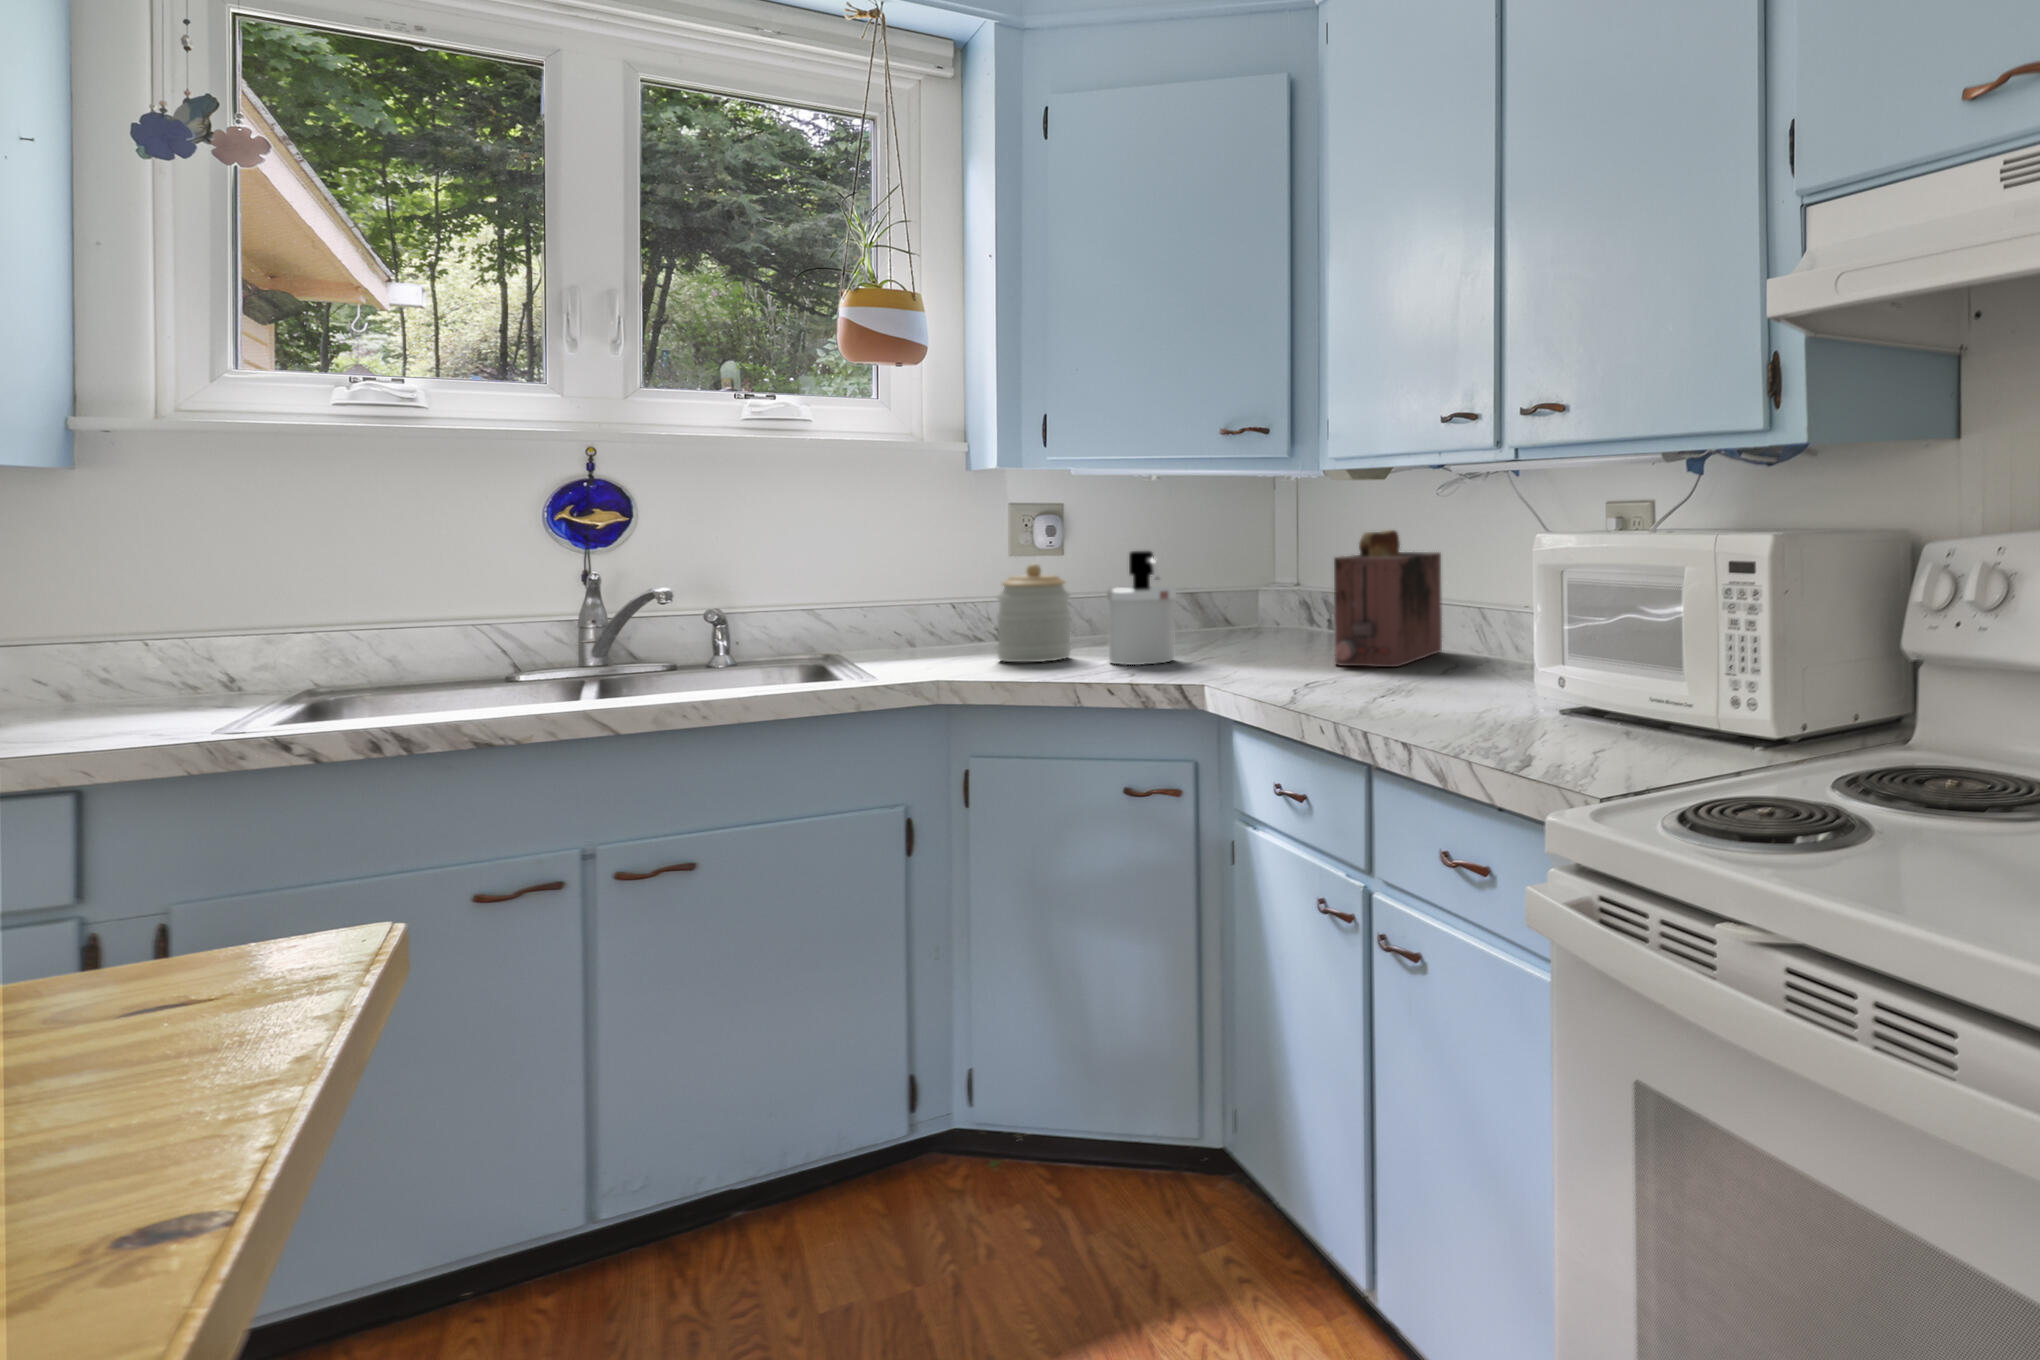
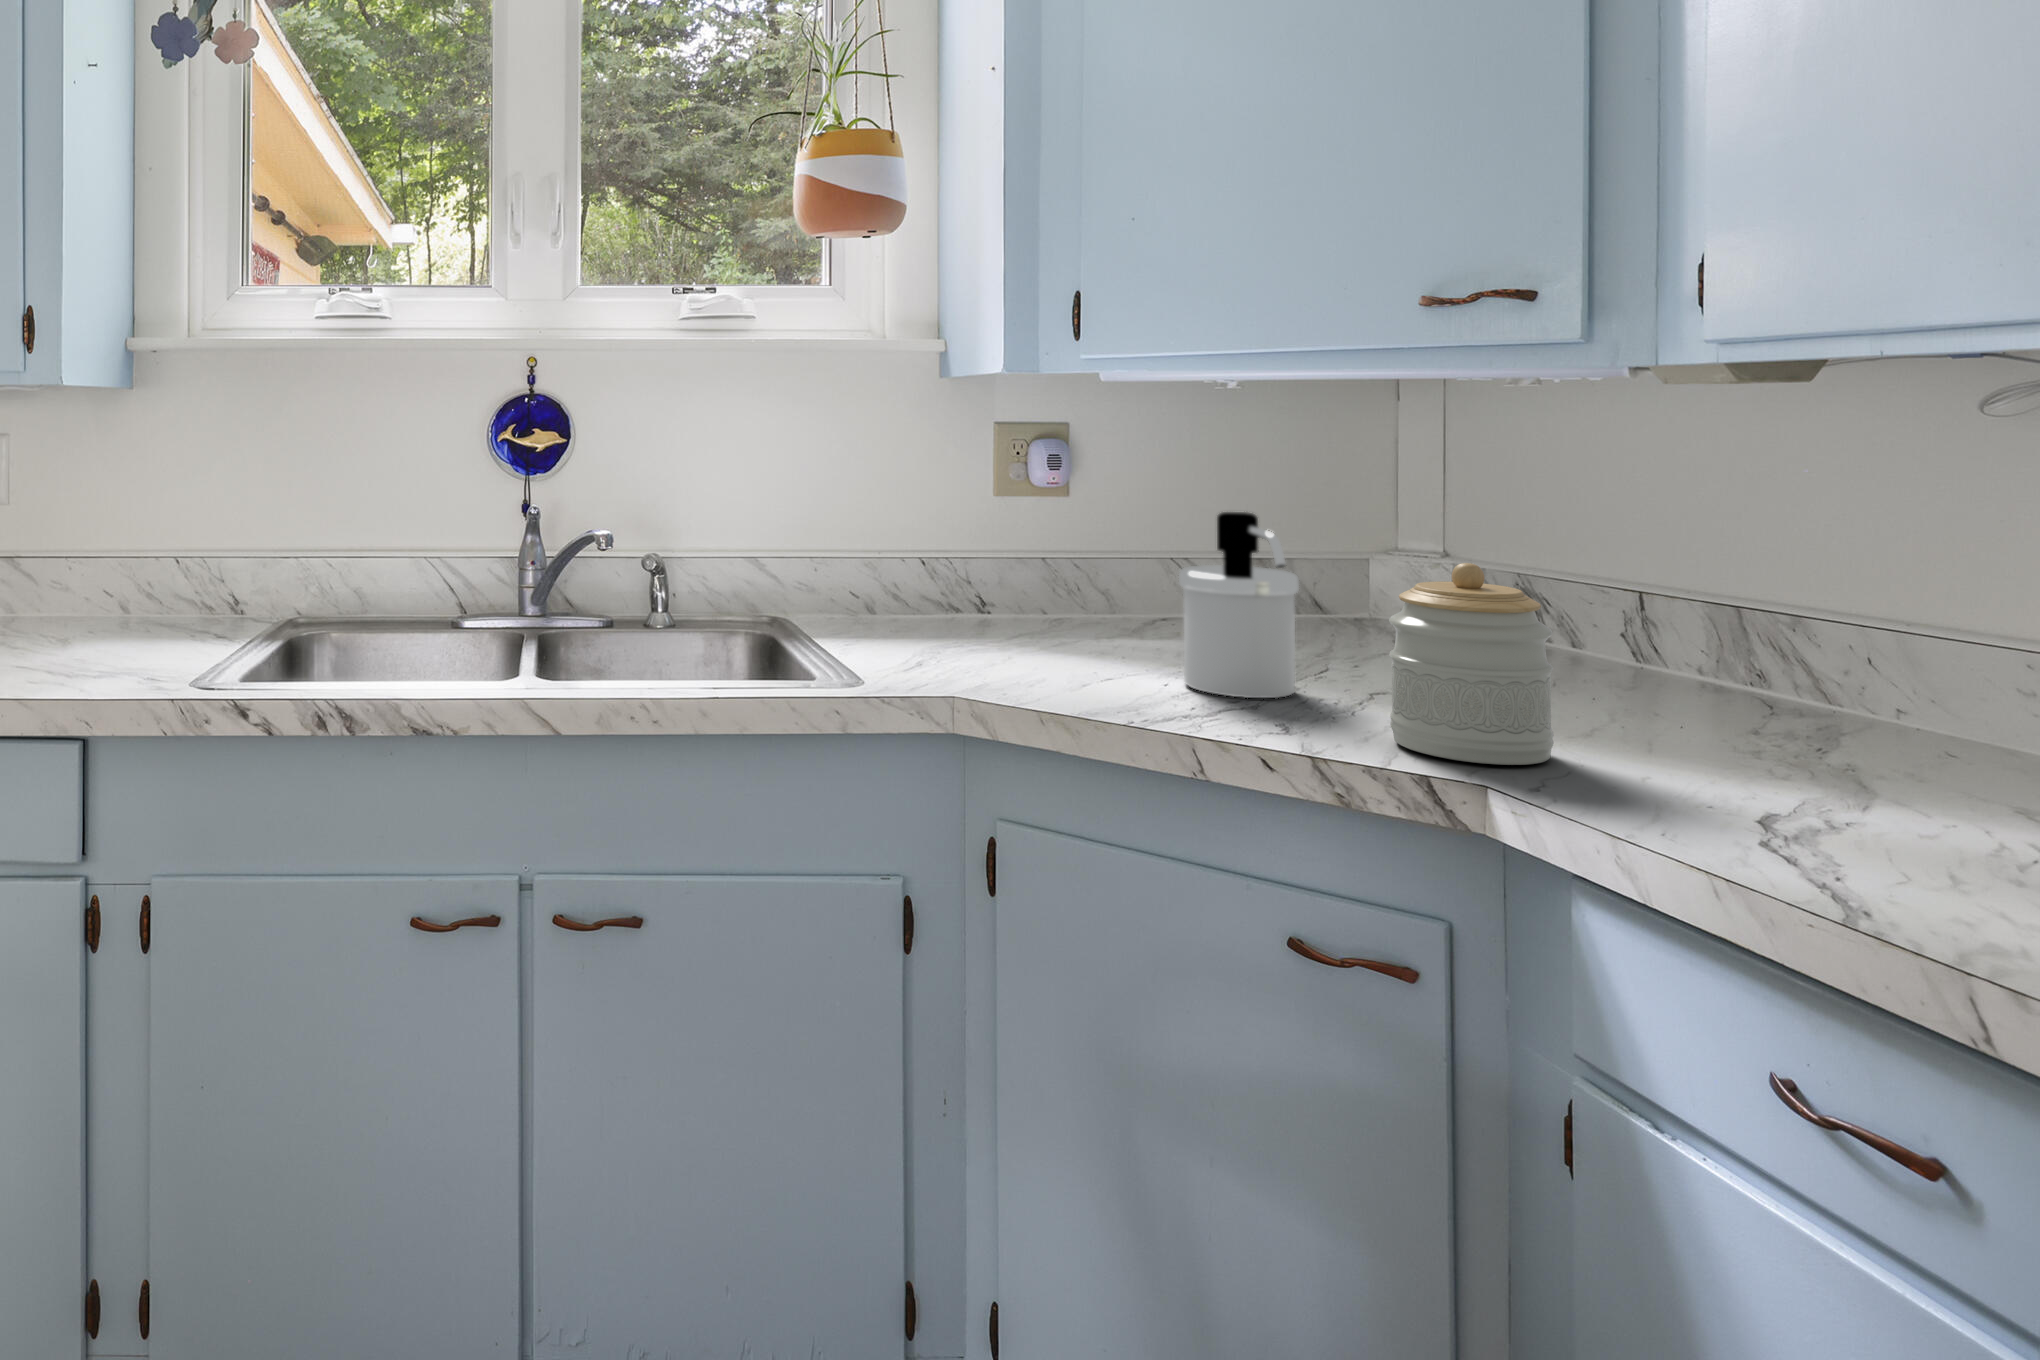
toaster: present [1334,530,1442,667] -> none [1638,496,1859,775]
jar: present [997,564,1071,662] -> present [1389,563,1554,765]

